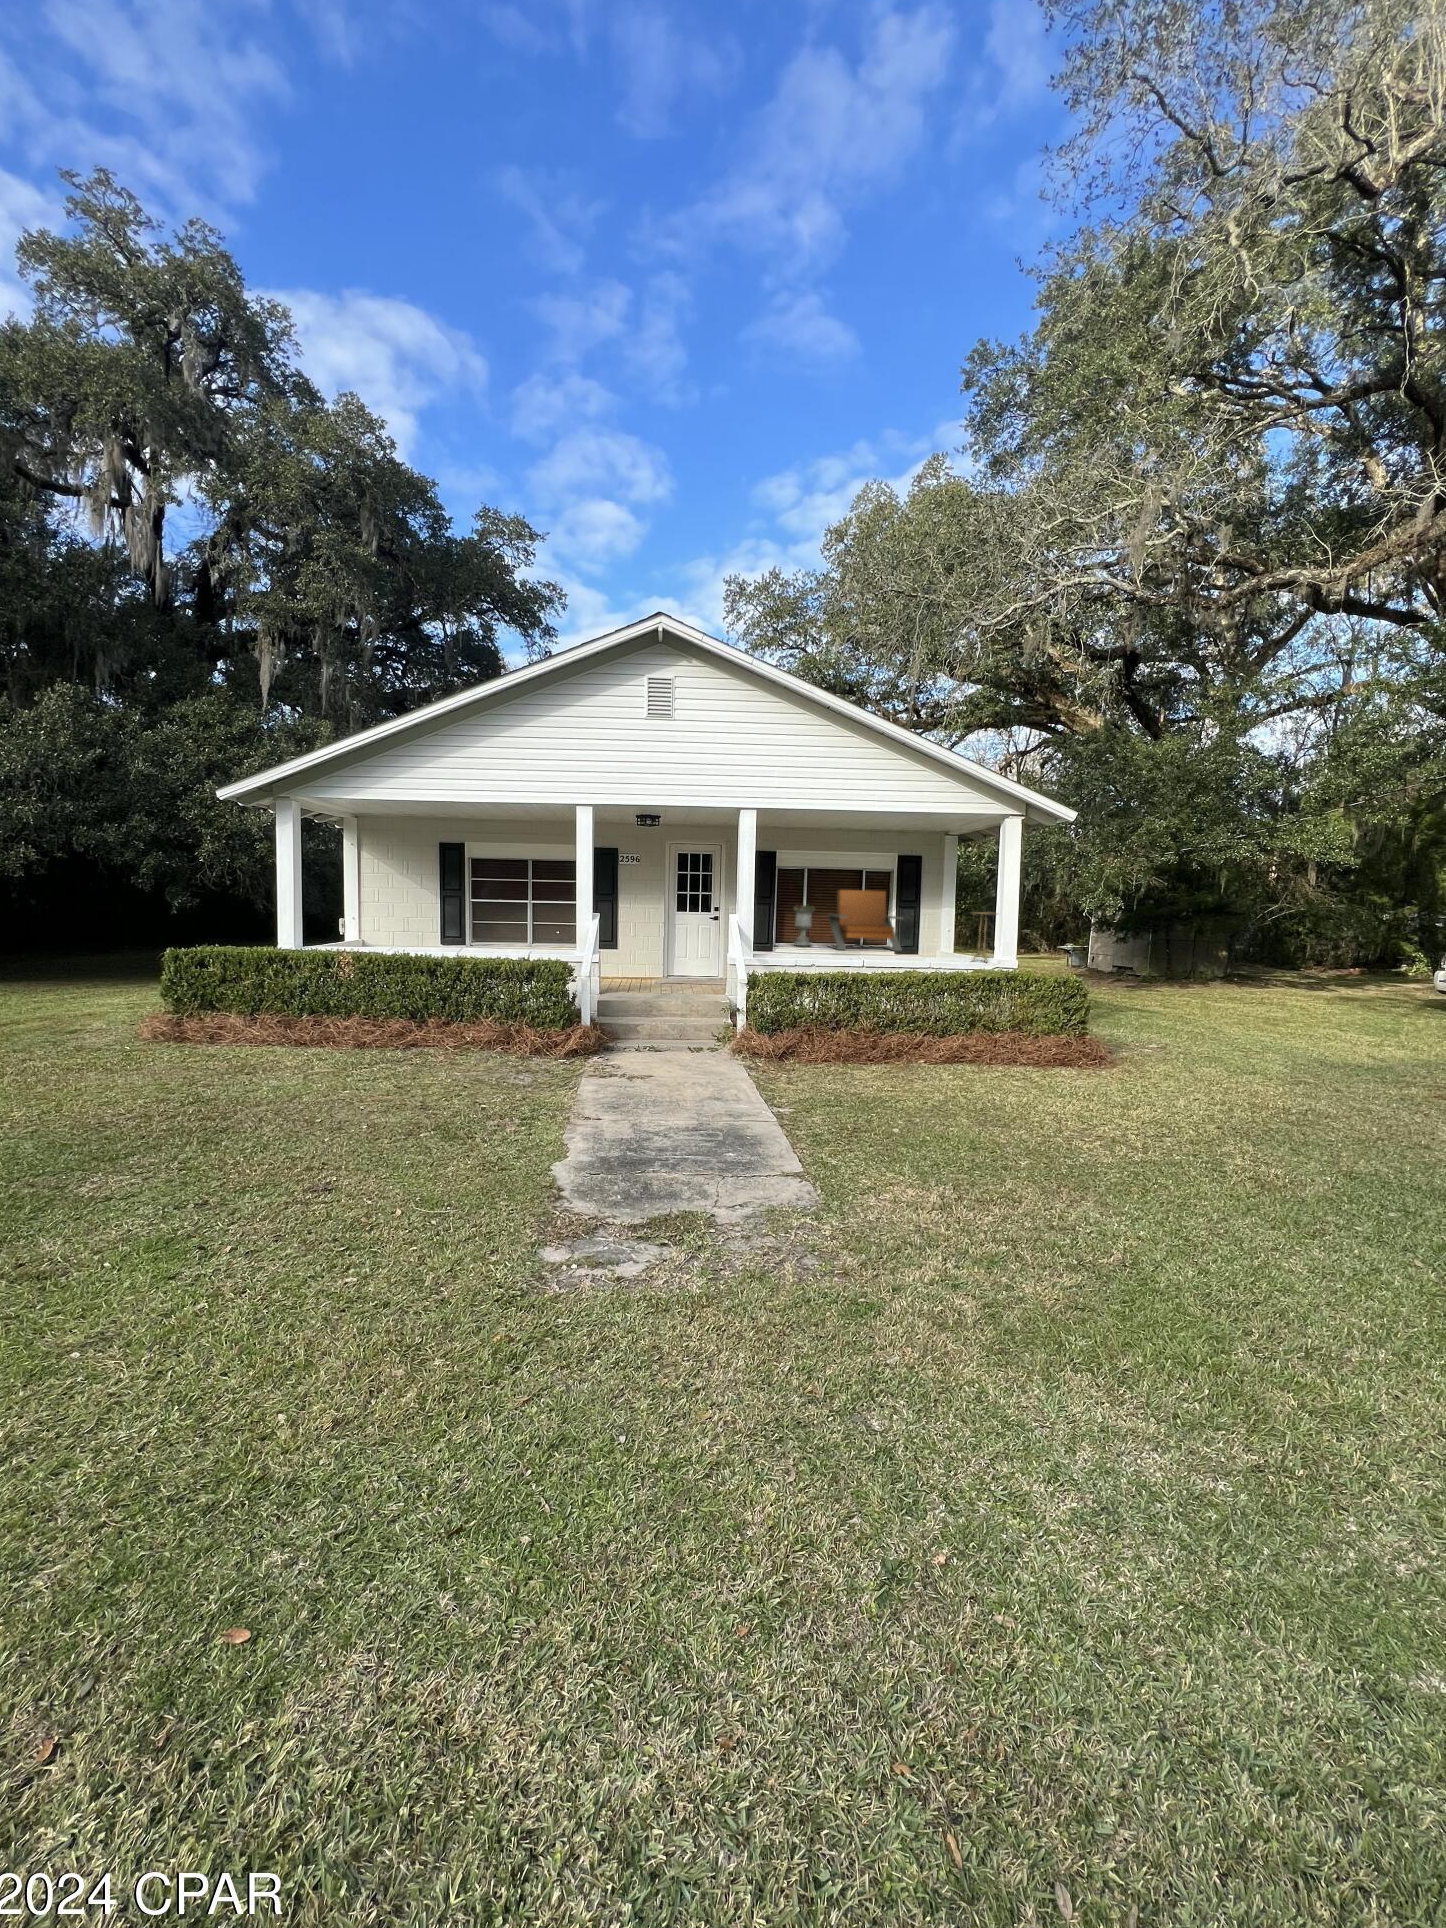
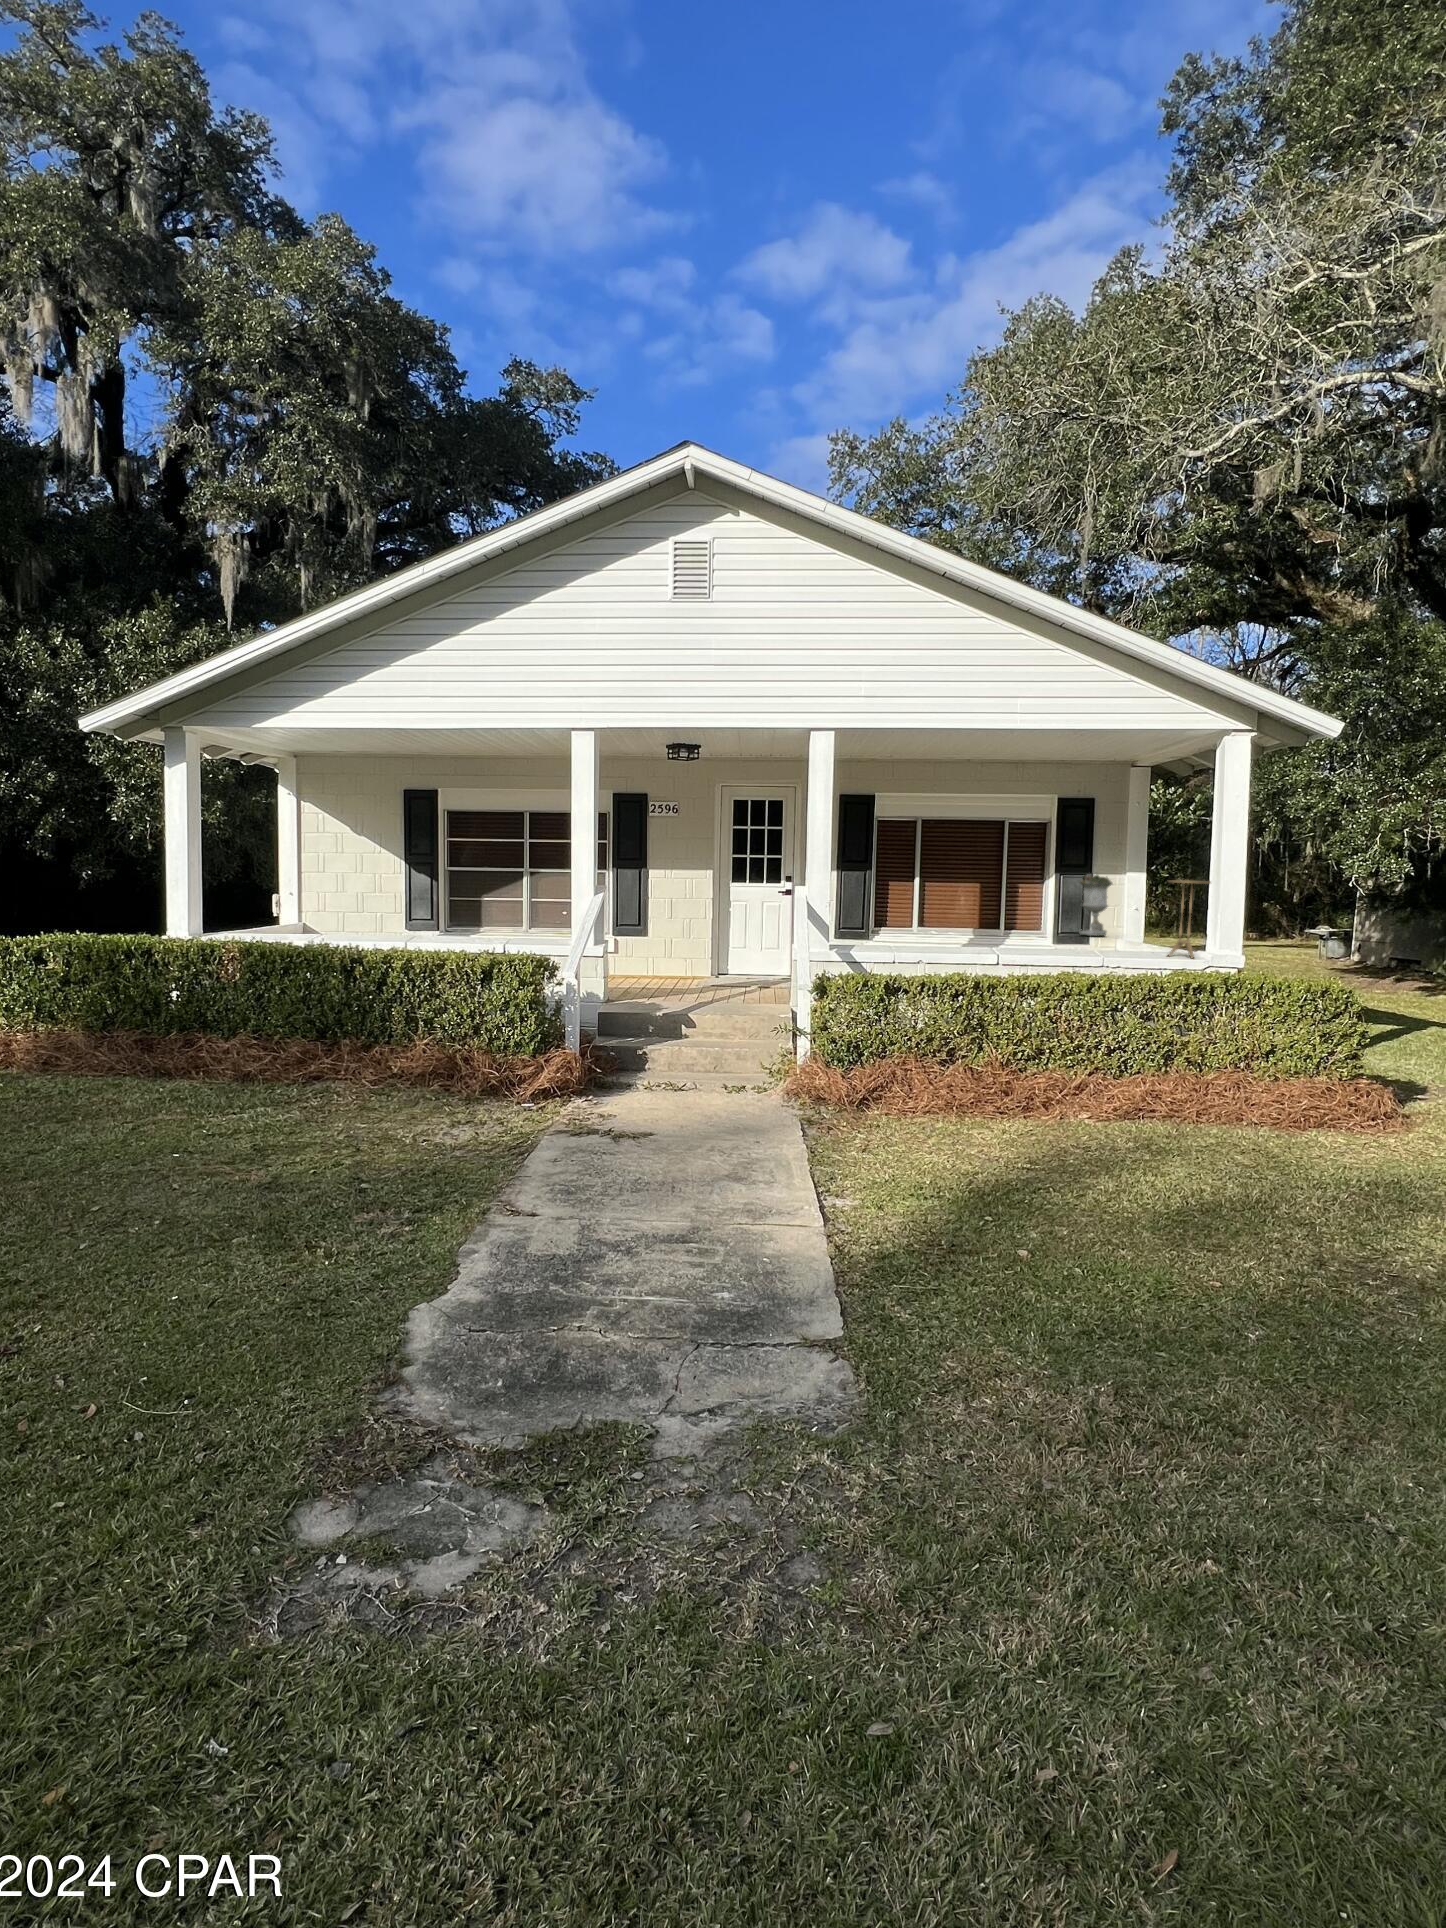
lounge chair: present [828,890,902,951] -> none [949,849,1064,940]
planter: present [794,905,815,946] -> present [1079,875,1112,936]

